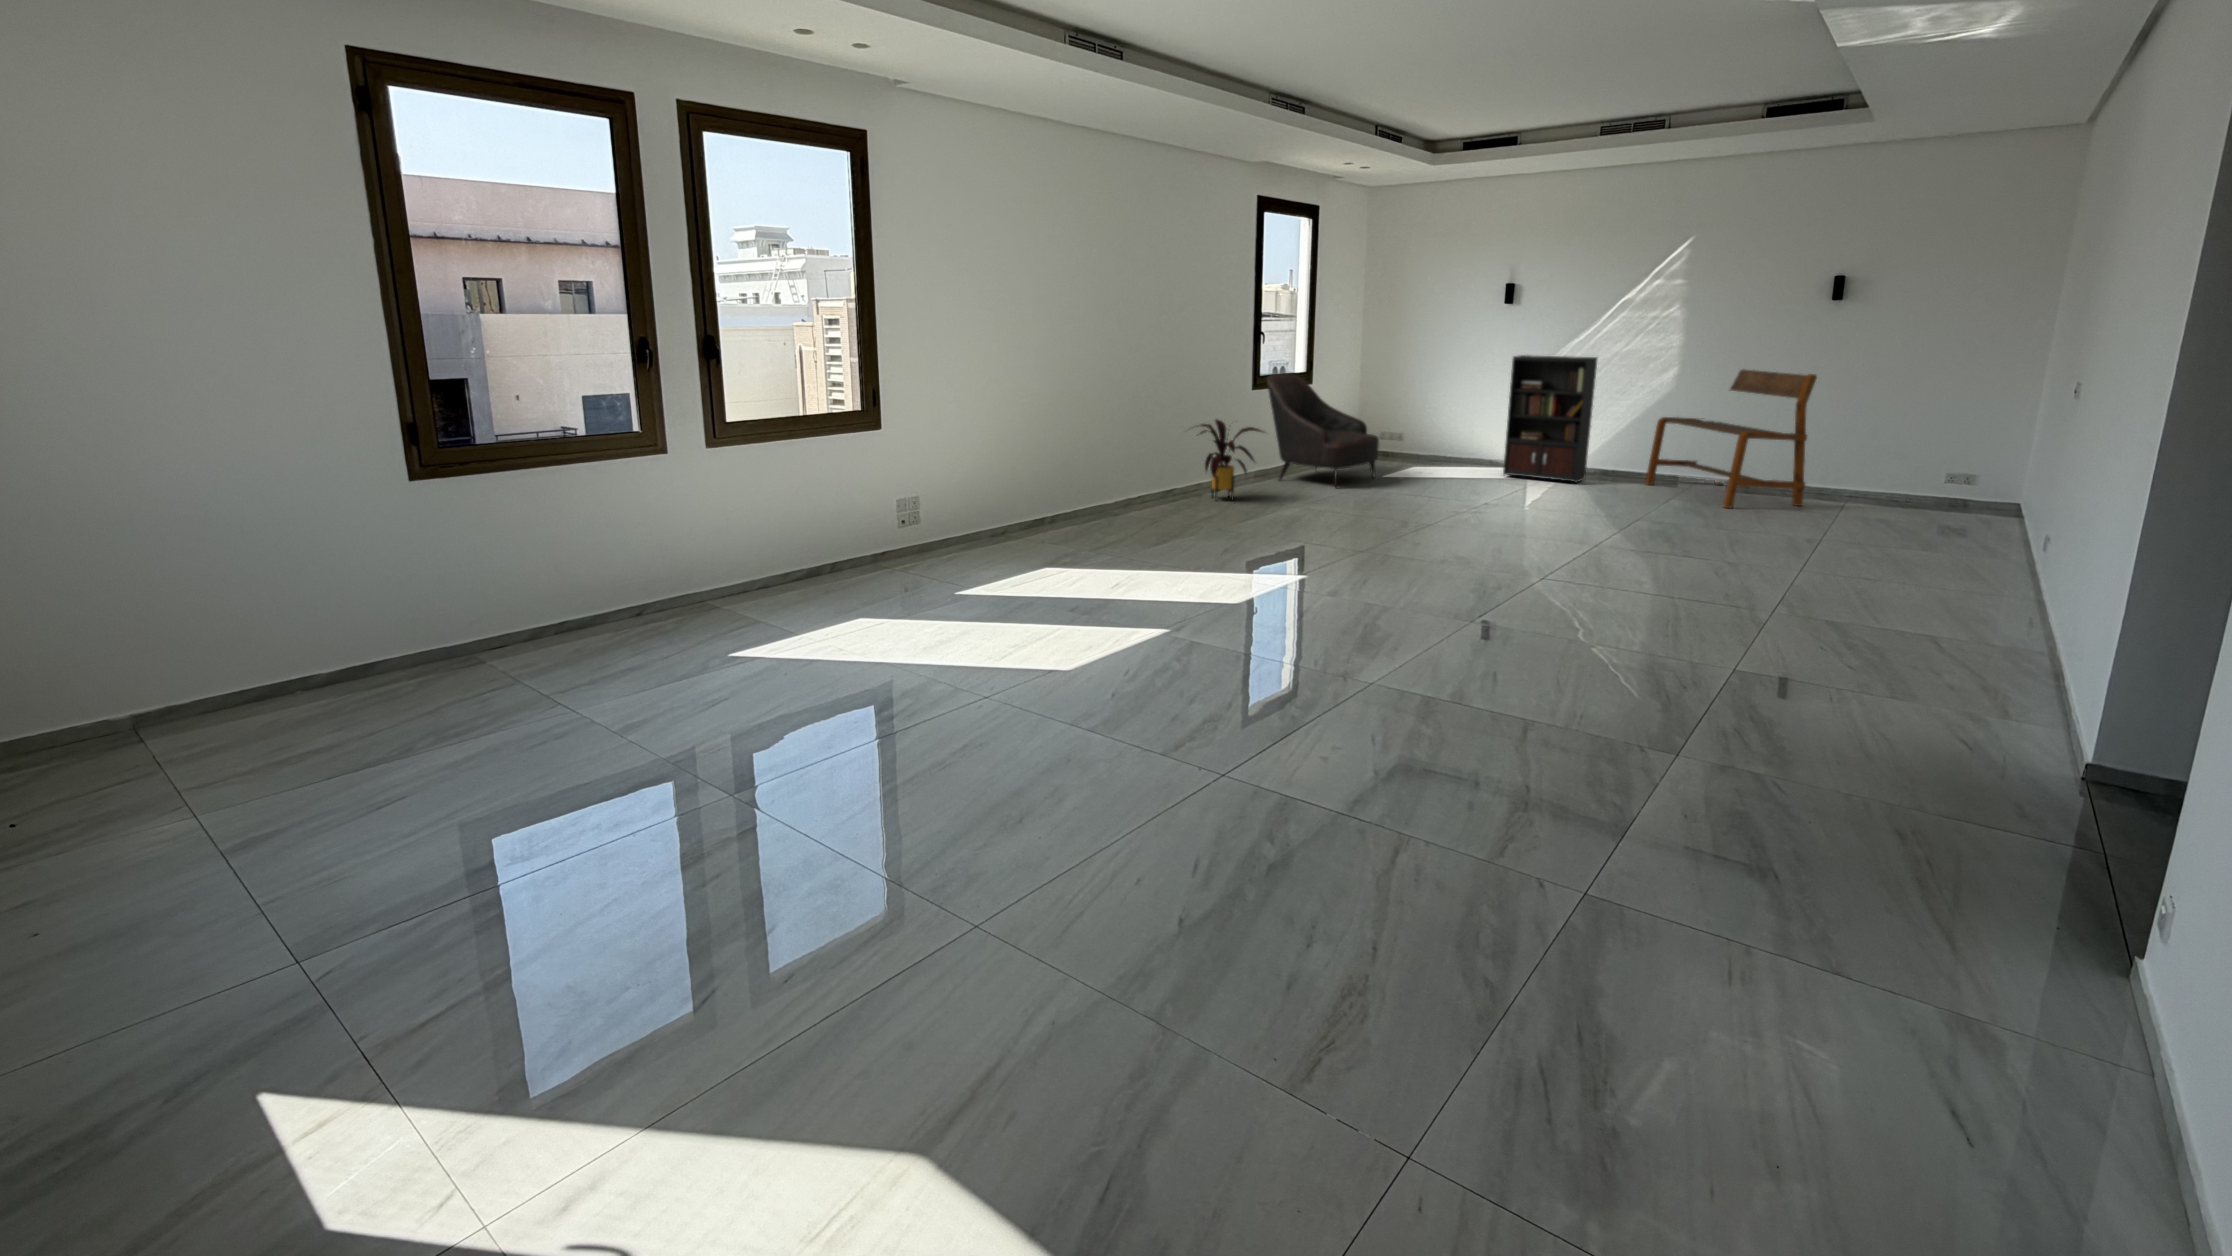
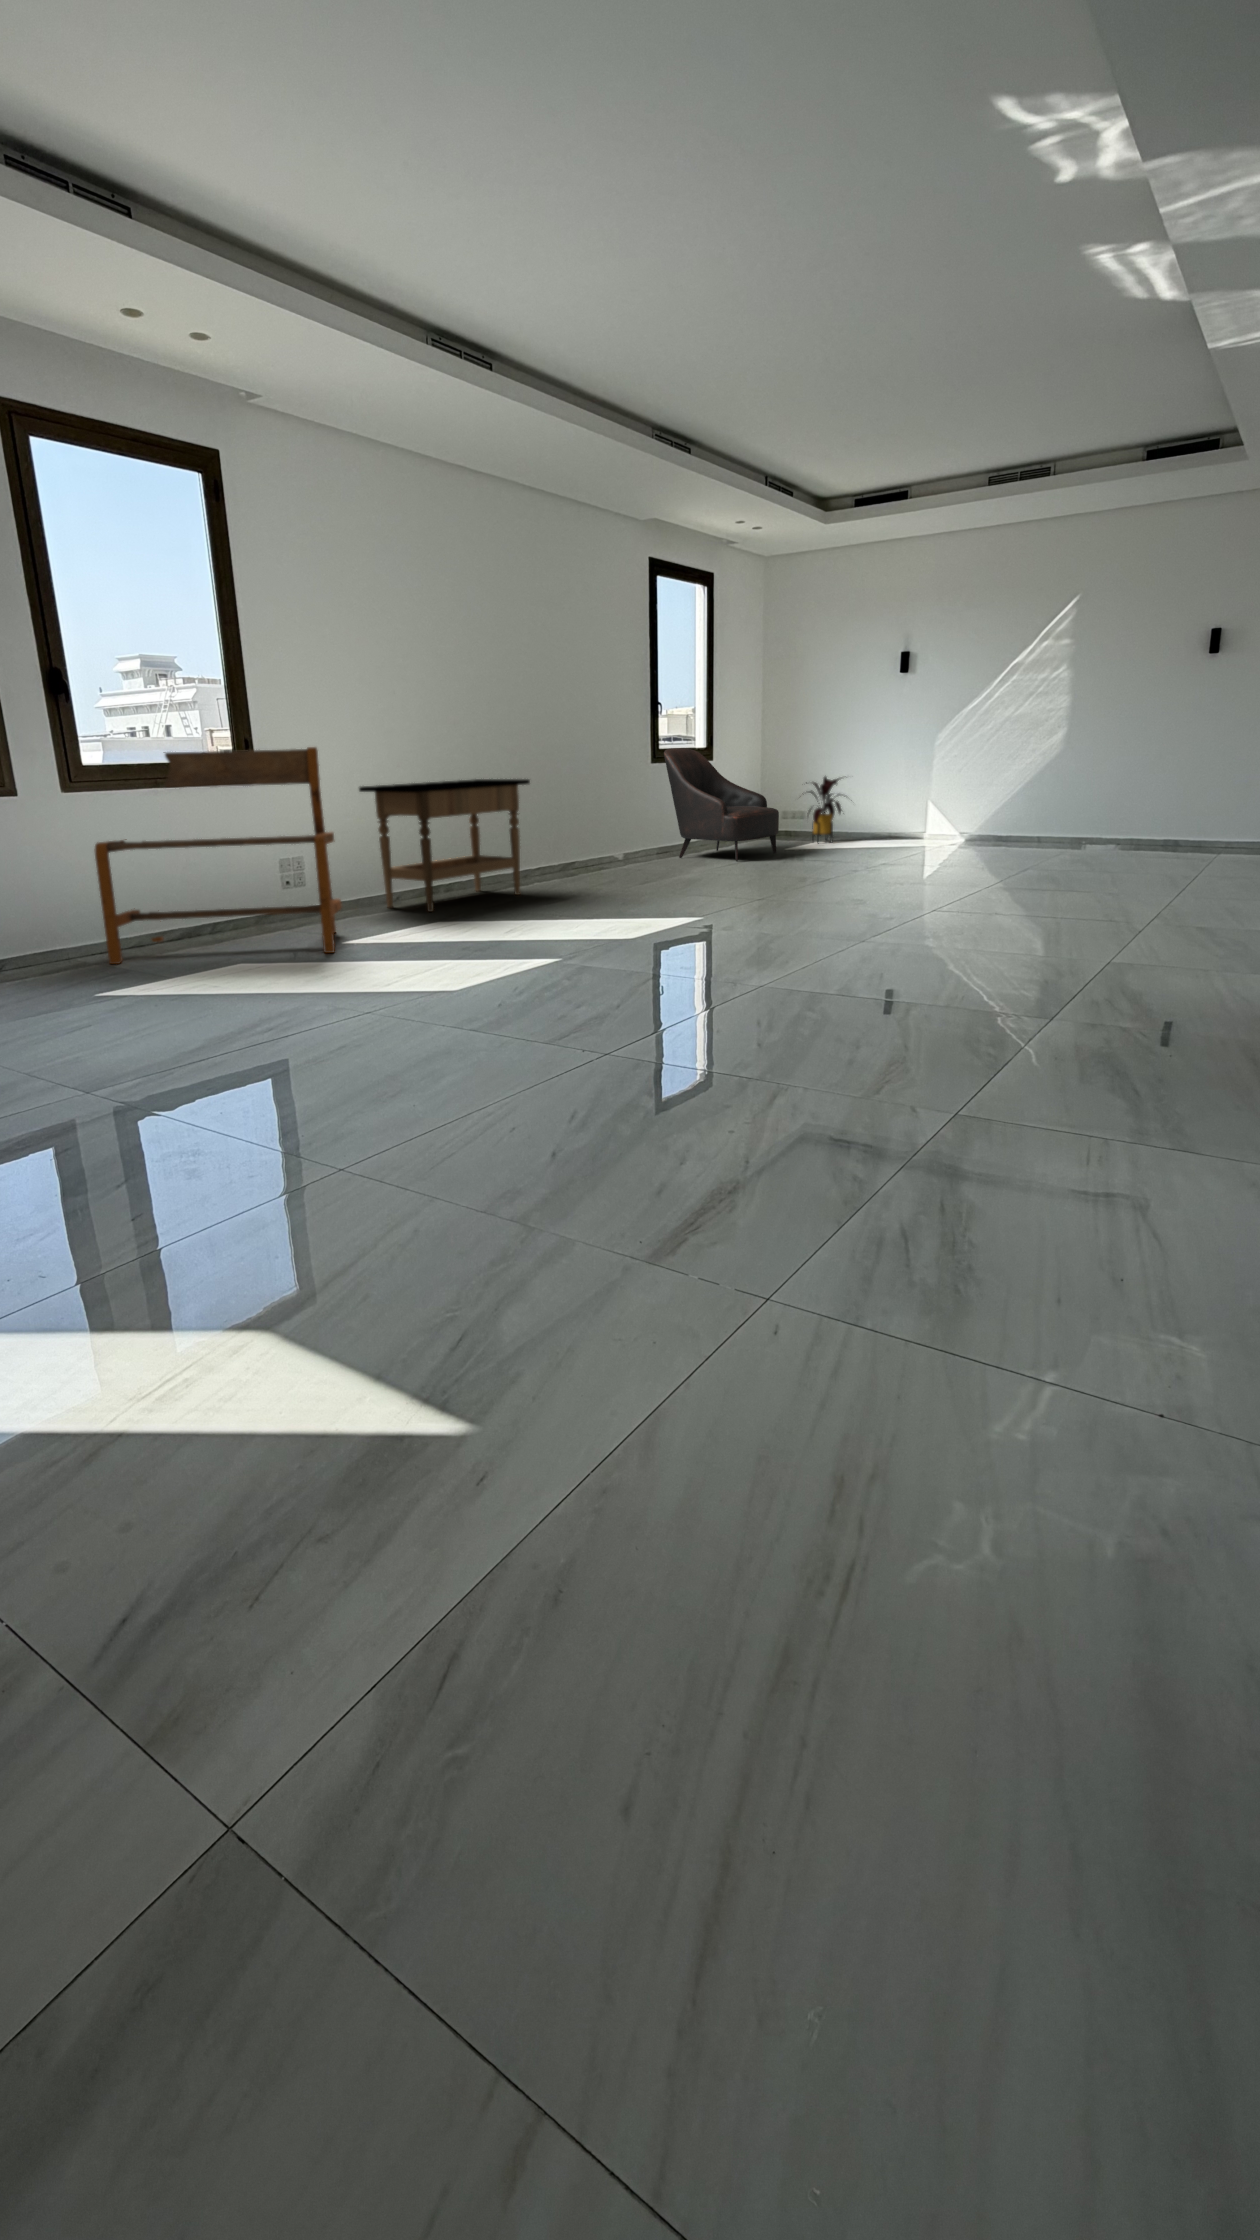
bookcase: present [1503,355,1615,483] -> none [902,722,1010,850]
bench: present [1645,369,1817,508] -> present [95,747,341,964]
side table: none [977,414,1139,548] -> present [359,779,530,912]
house plant: present [1200,419,1262,499] -> present [806,777,845,841]

